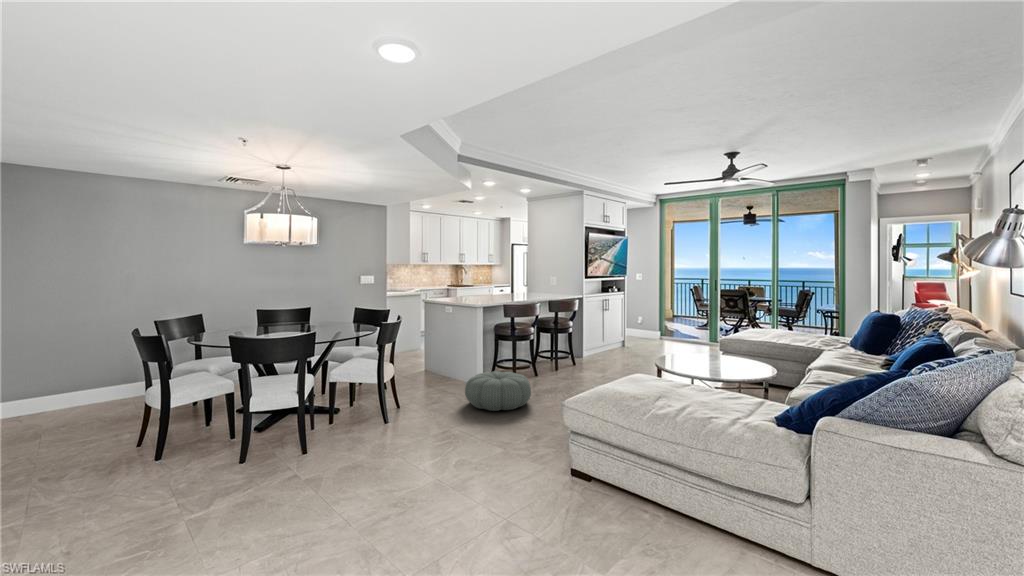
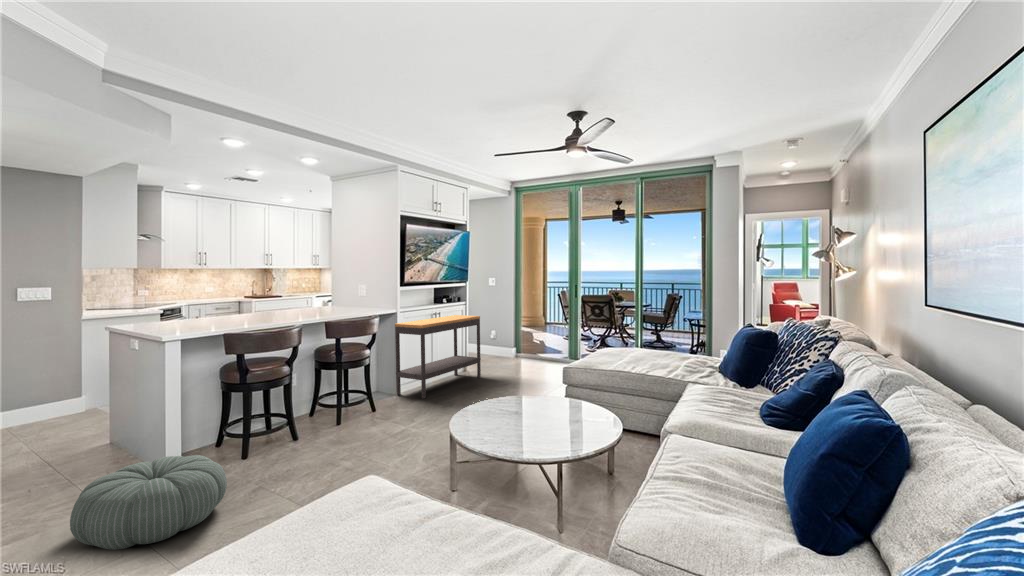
console table: none [582,302,640,361] -> present [395,315,481,399]

